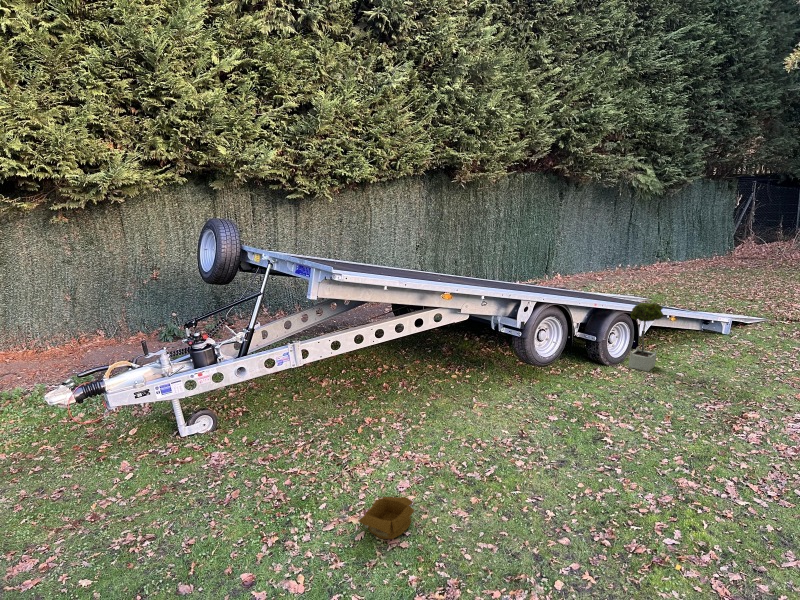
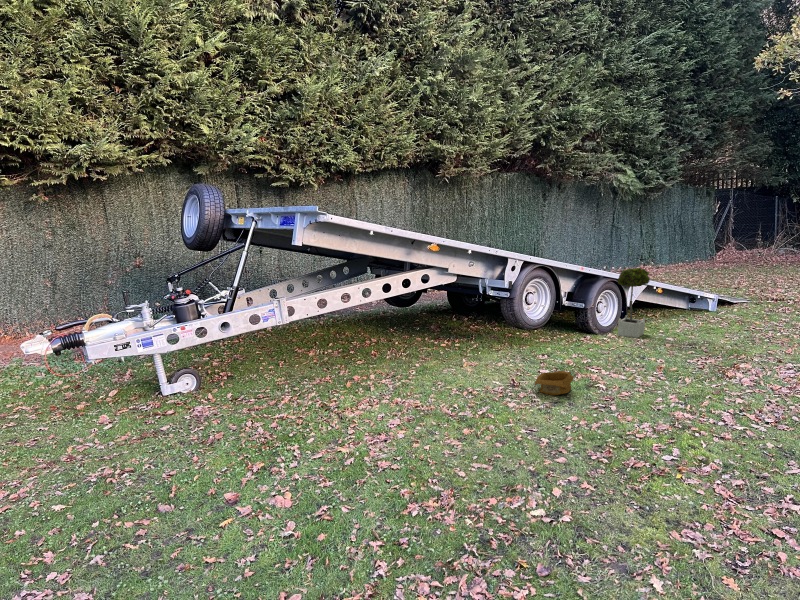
cardboard box: present [358,497,414,539] -> present [535,371,574,395]

